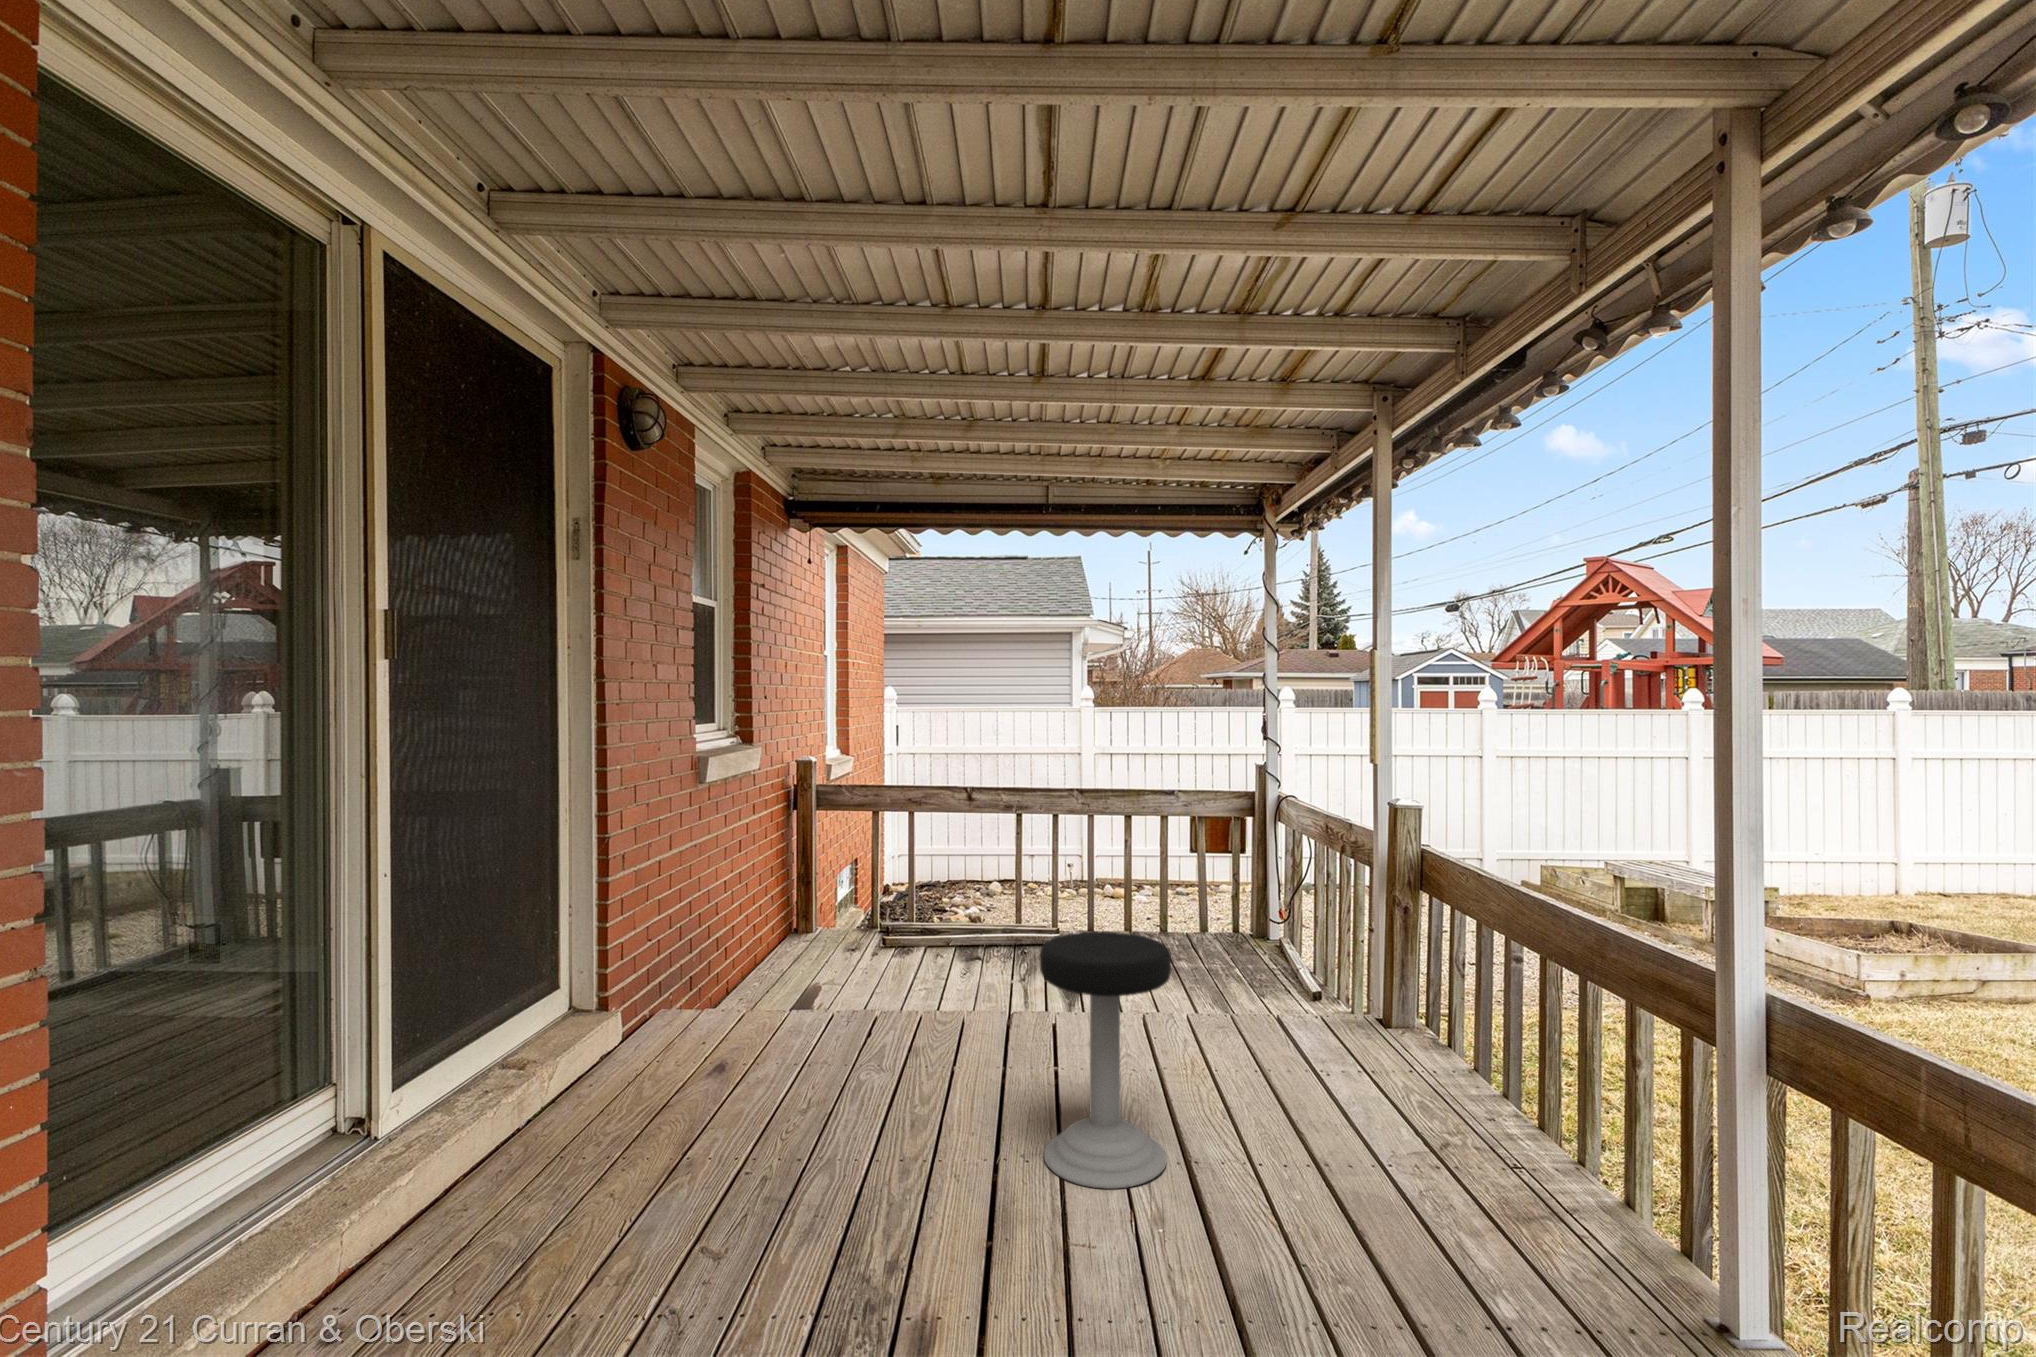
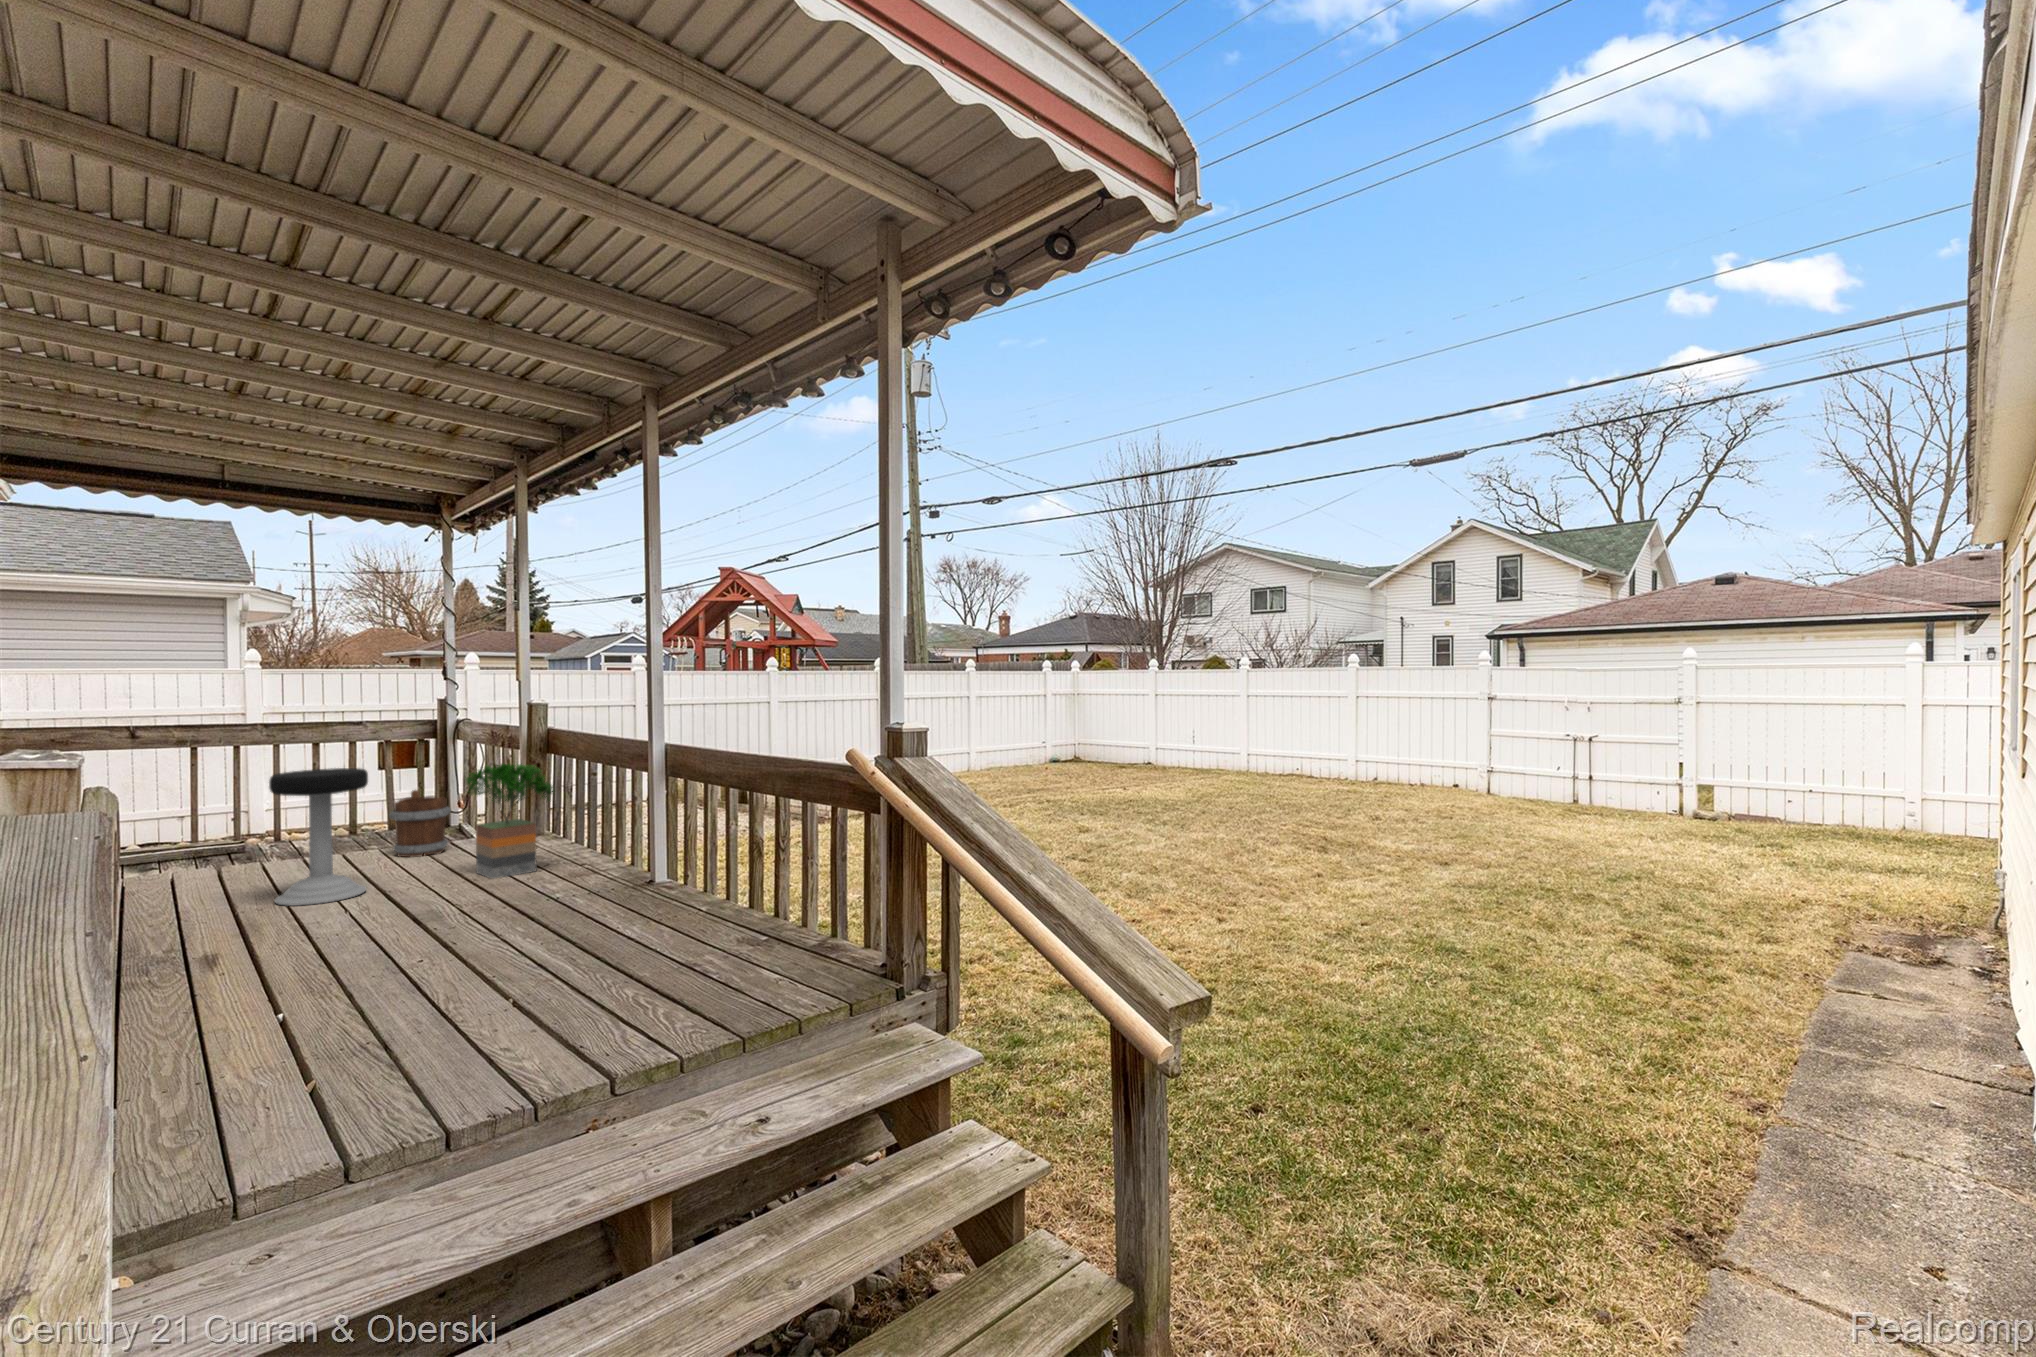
bucket: none [1201,931,1285,1055] -> present [389,790,451,857]
potted tree: none [1314,952,1489,1196] -> present [465,764,553,879]

